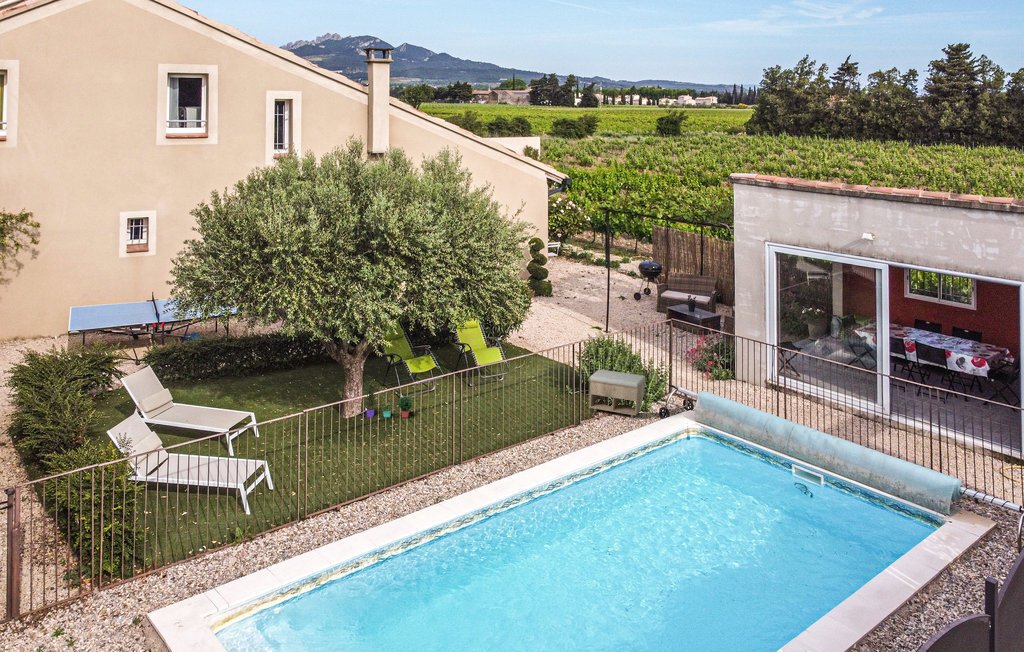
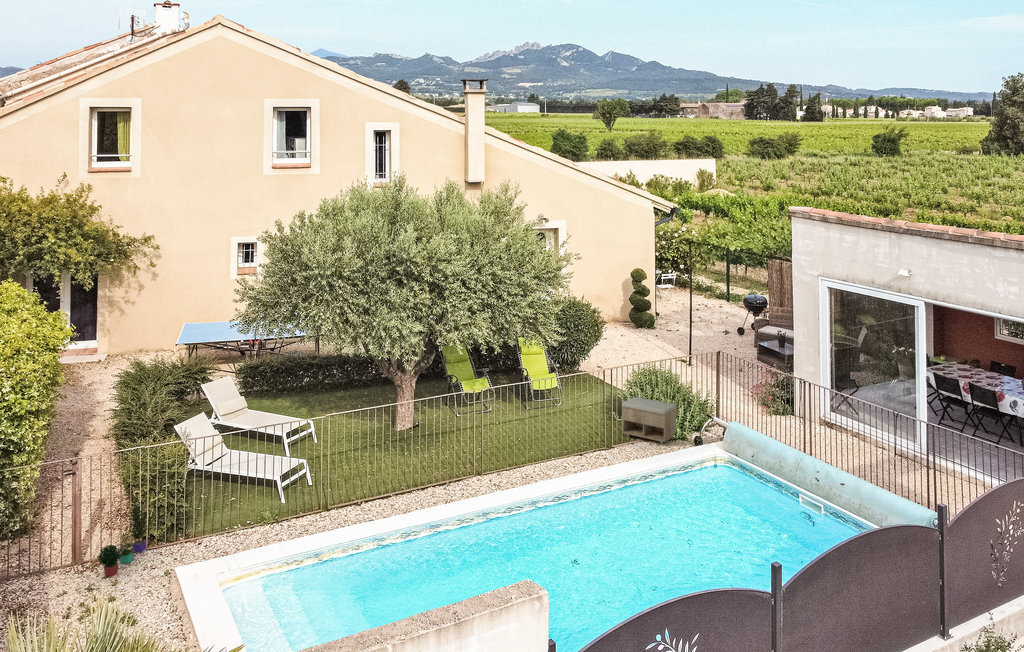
potted plant: present [363,380,412,417] -> present [97,502,147,576]

